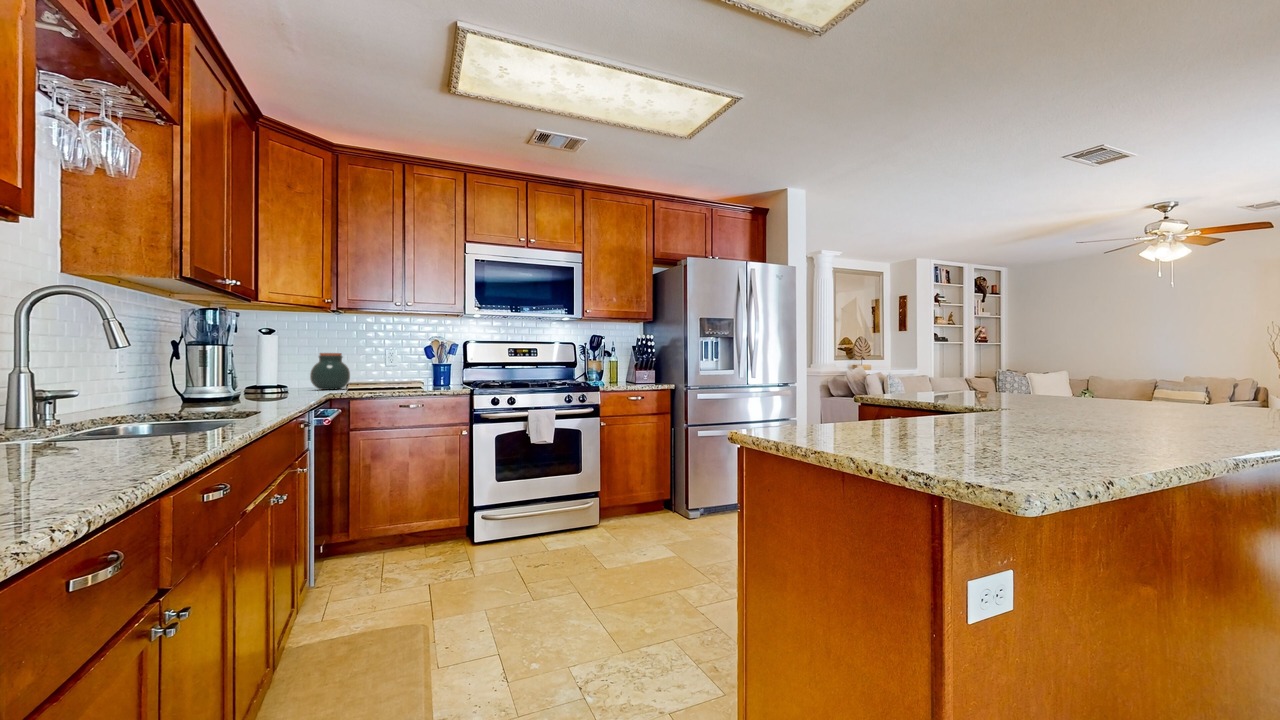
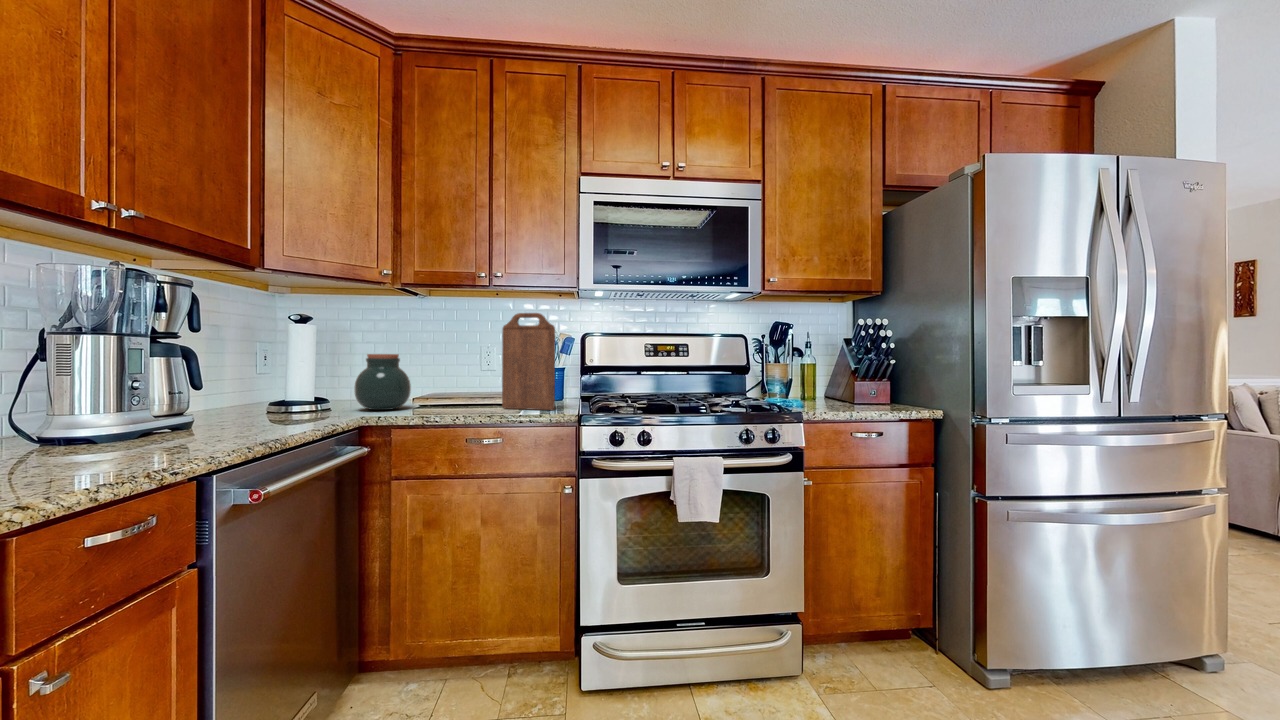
cutting board: none [416,327,452,387] -> present [502,313,555,410]

